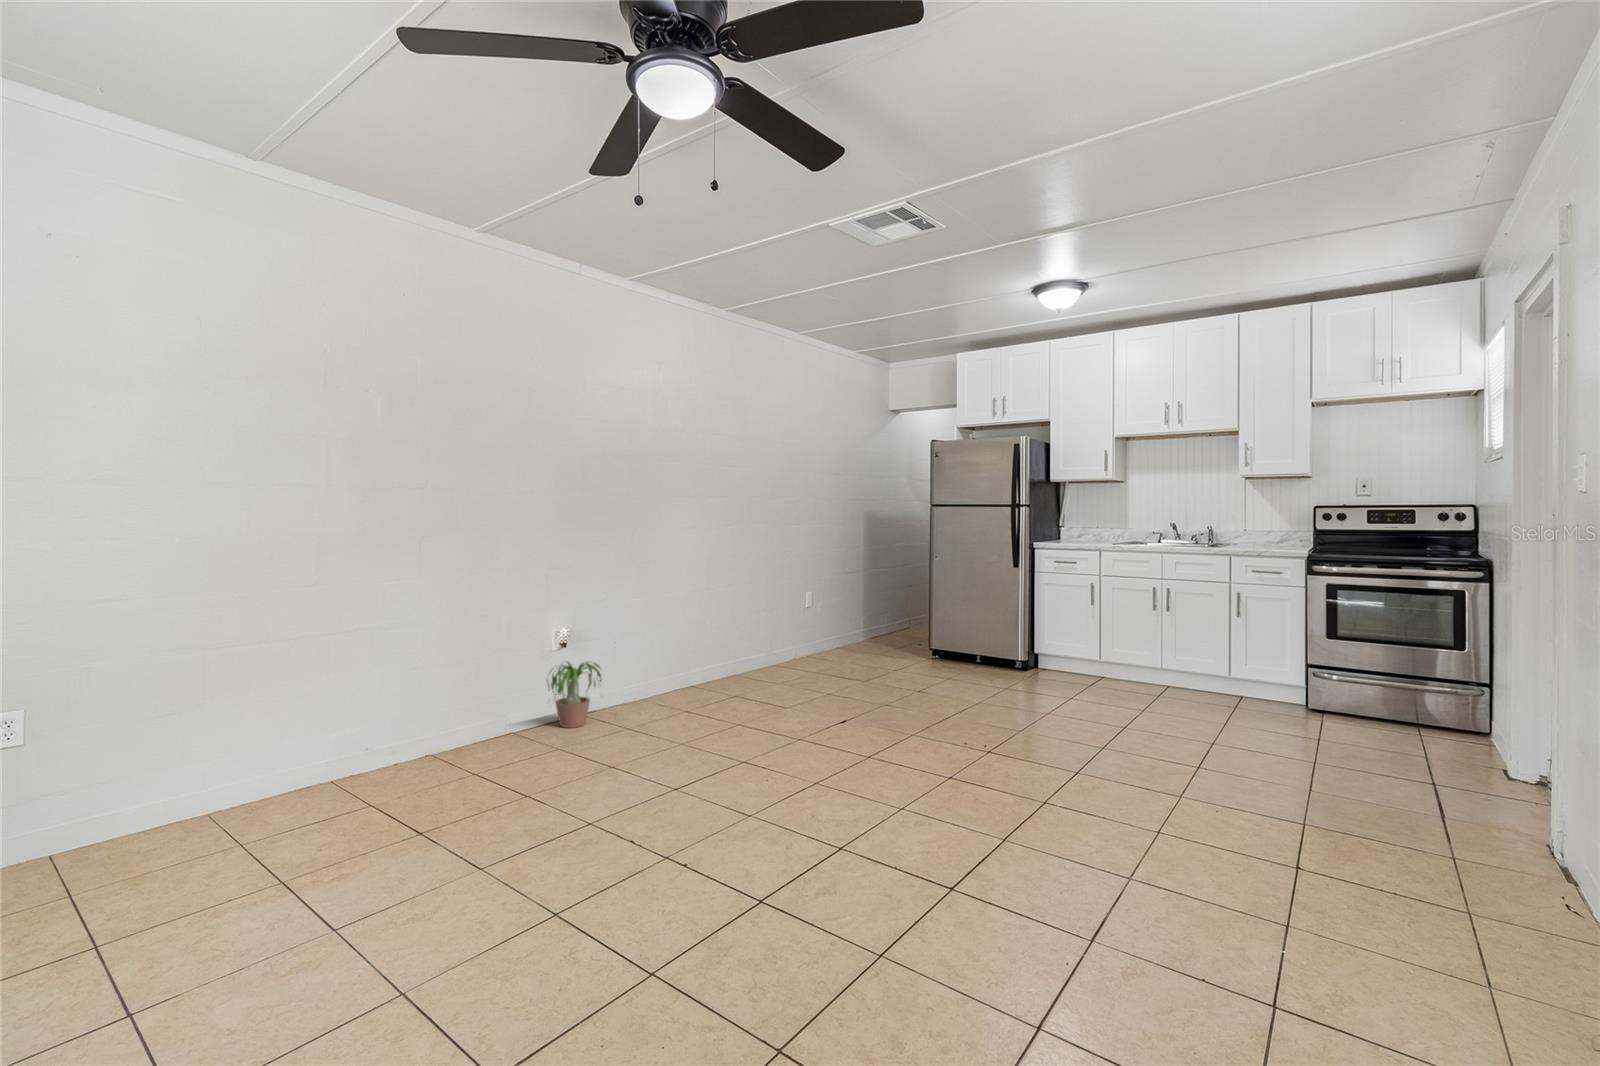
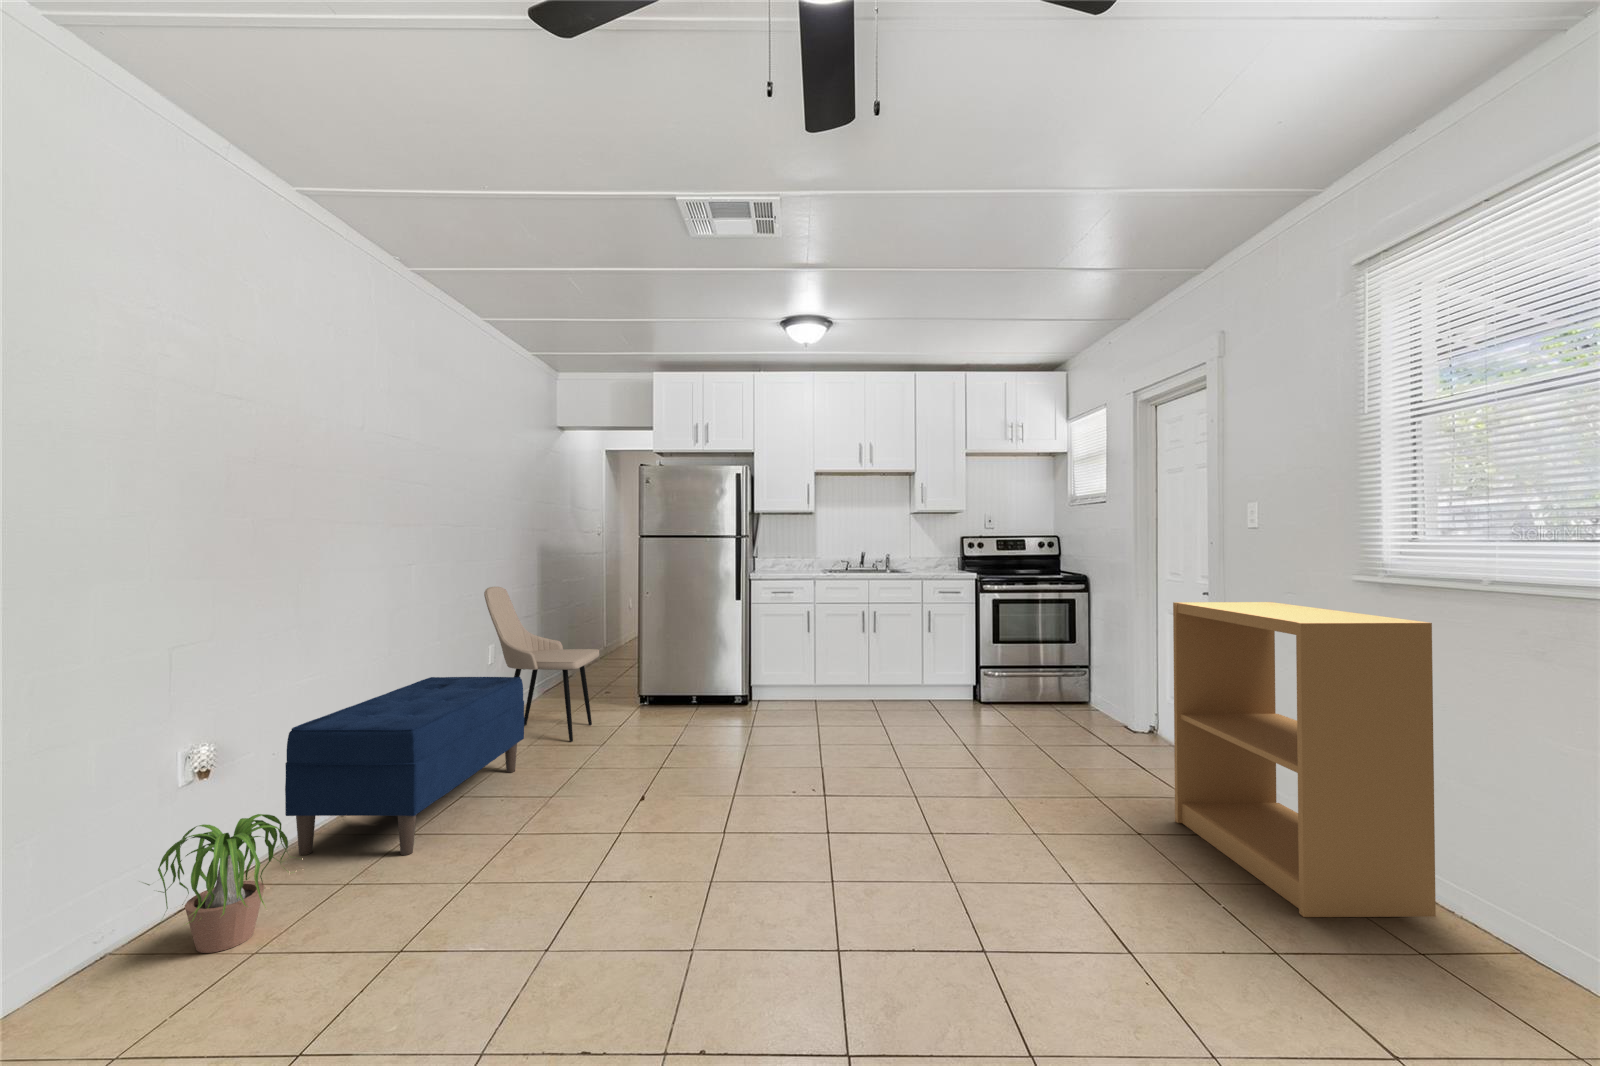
dining chair: none [797,546,884,671] -> present [484,587,599,742]
bookshelf: none [1327,584,1580,1048] -> present [1173,602,1436,917]
bench: none [630,607,795,710] -> present [285,677,524,855]

